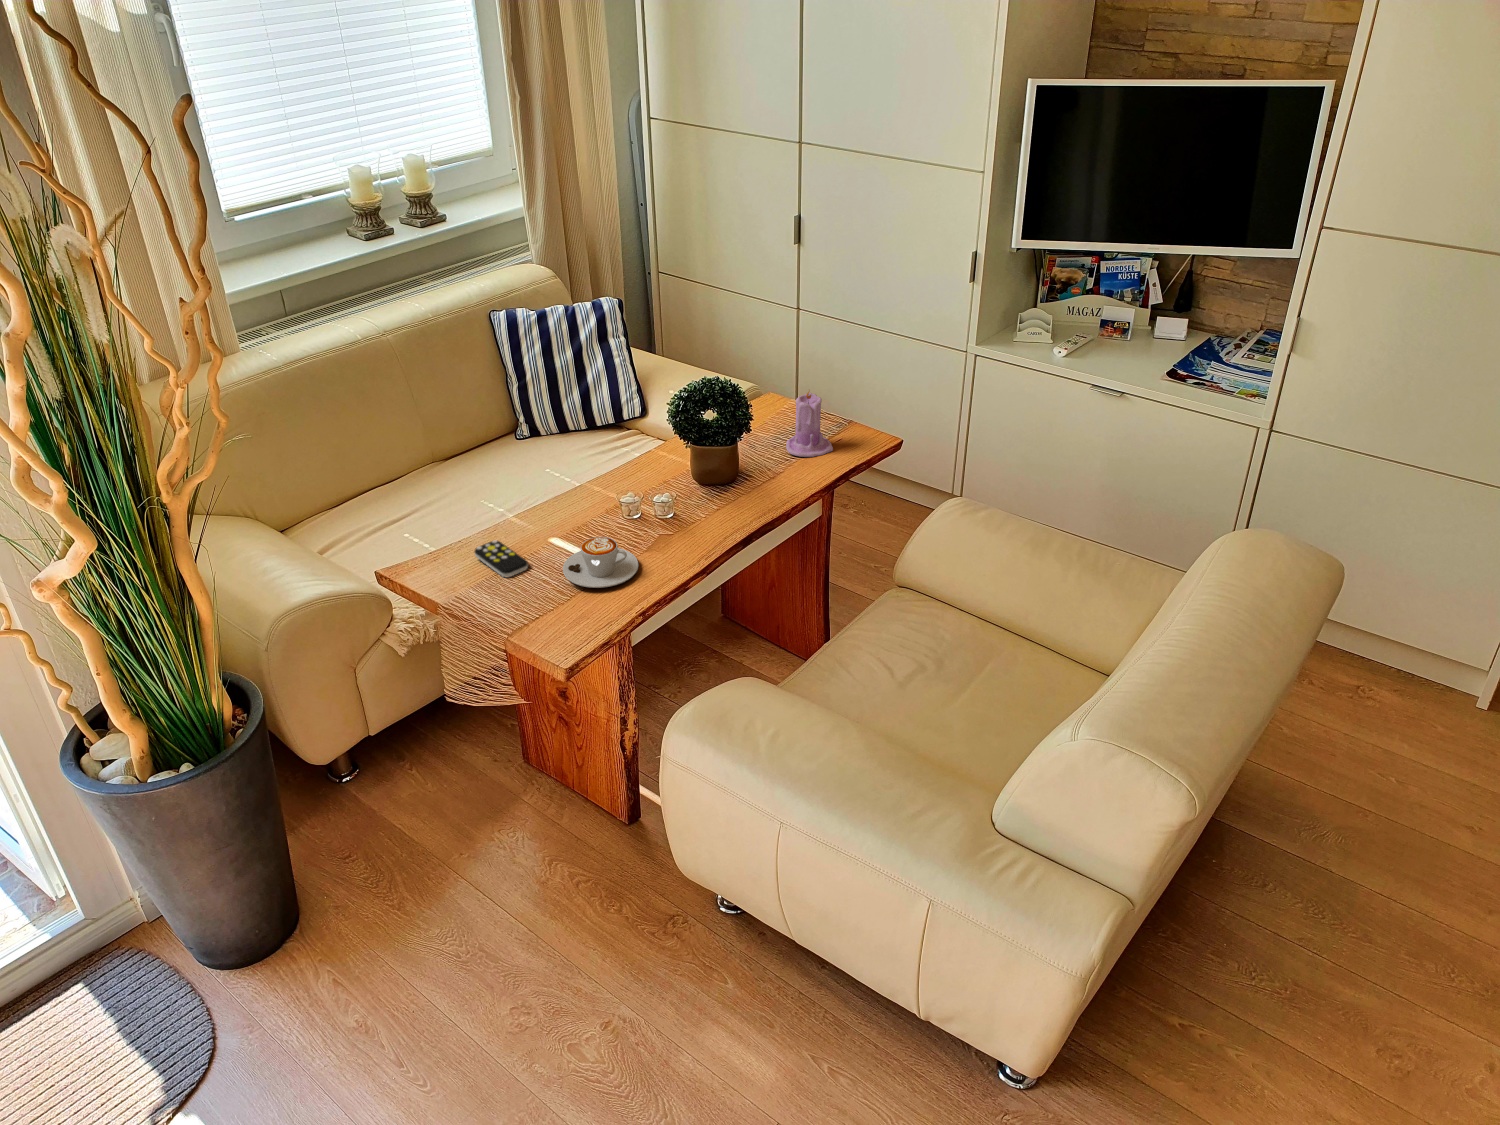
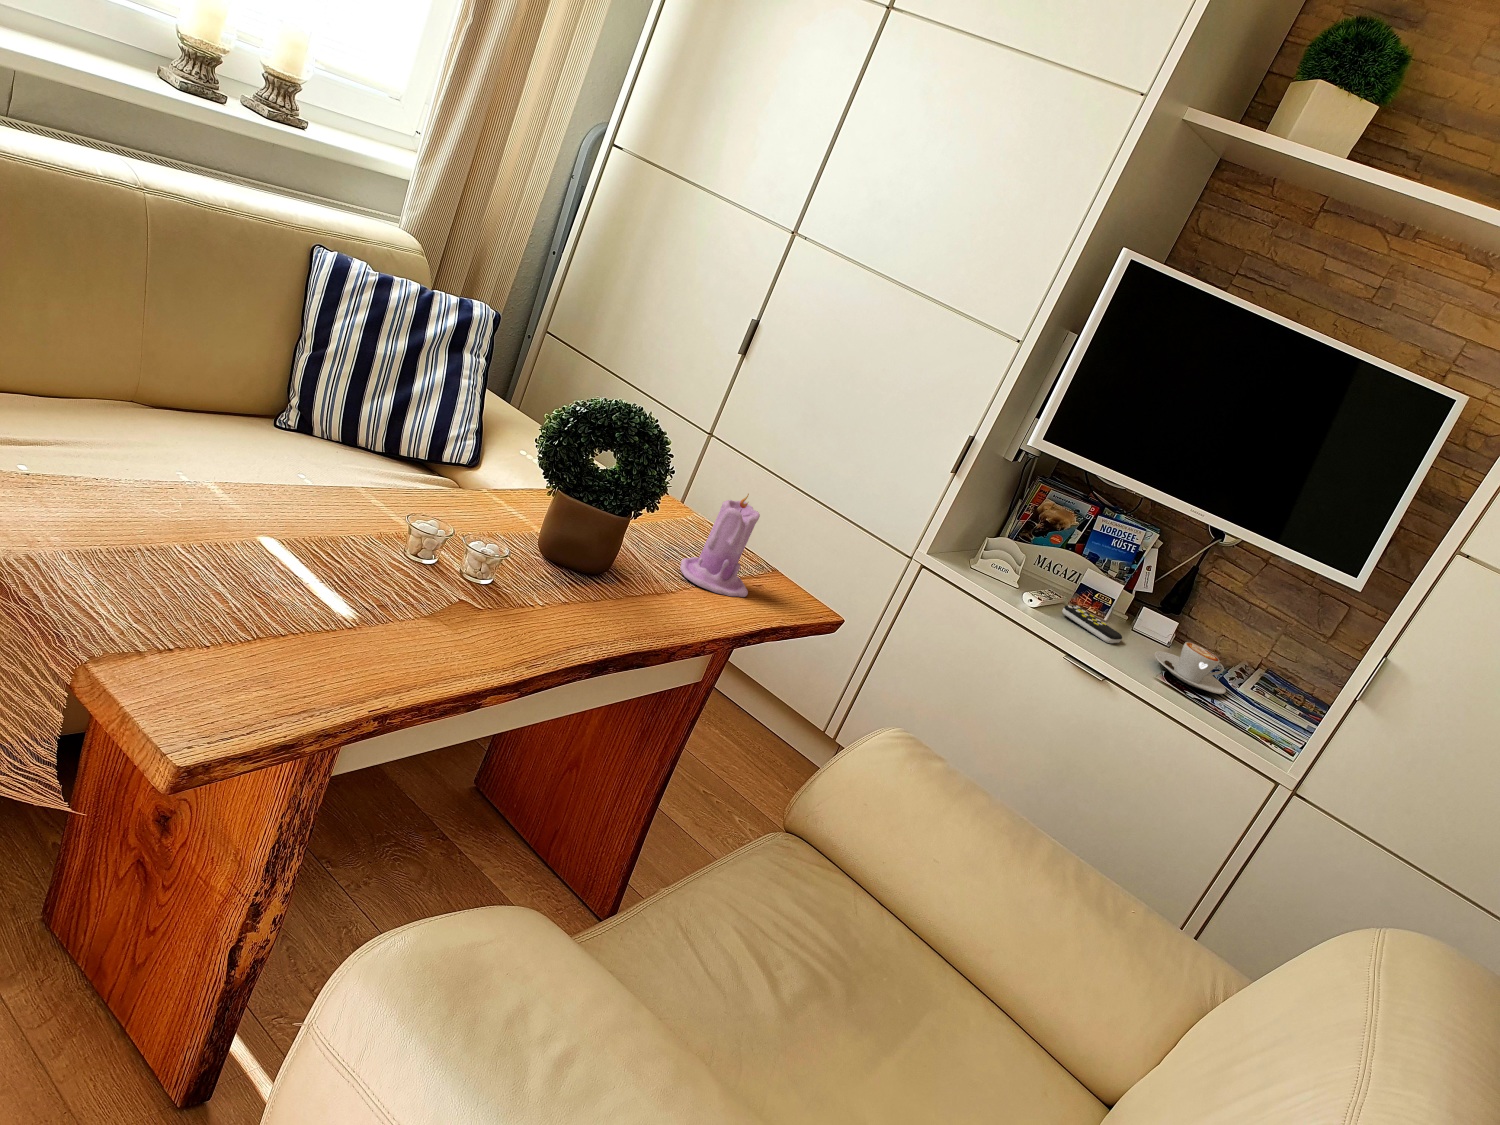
coffee cup: present [563,537,638,588] -> present [1155,642,1226,694]
remote control: present [475,540,528,577] -> present [1062,605,1122,643]

